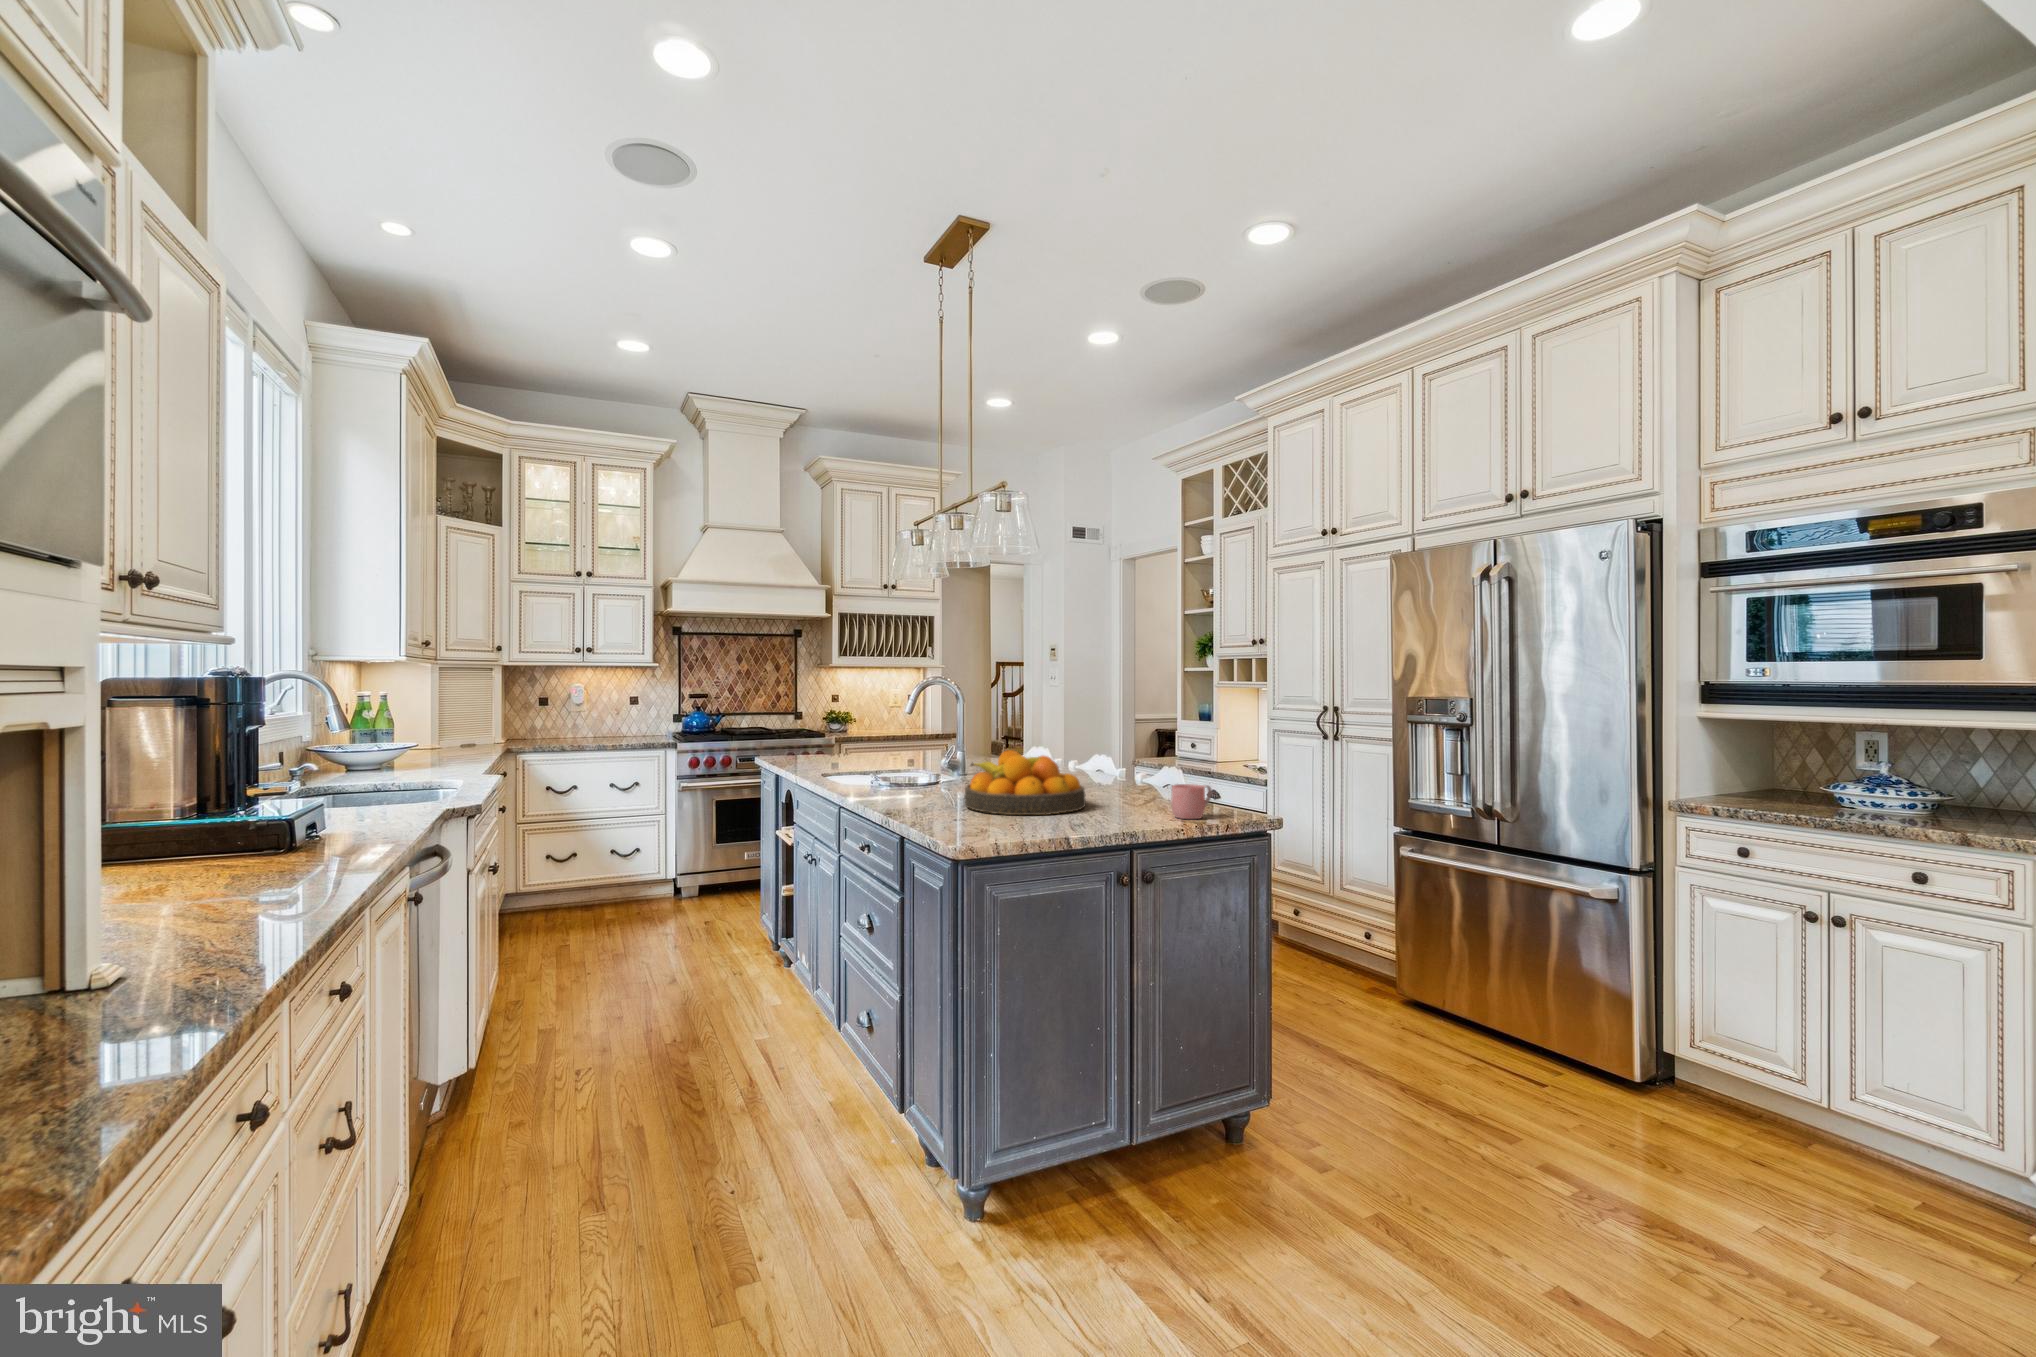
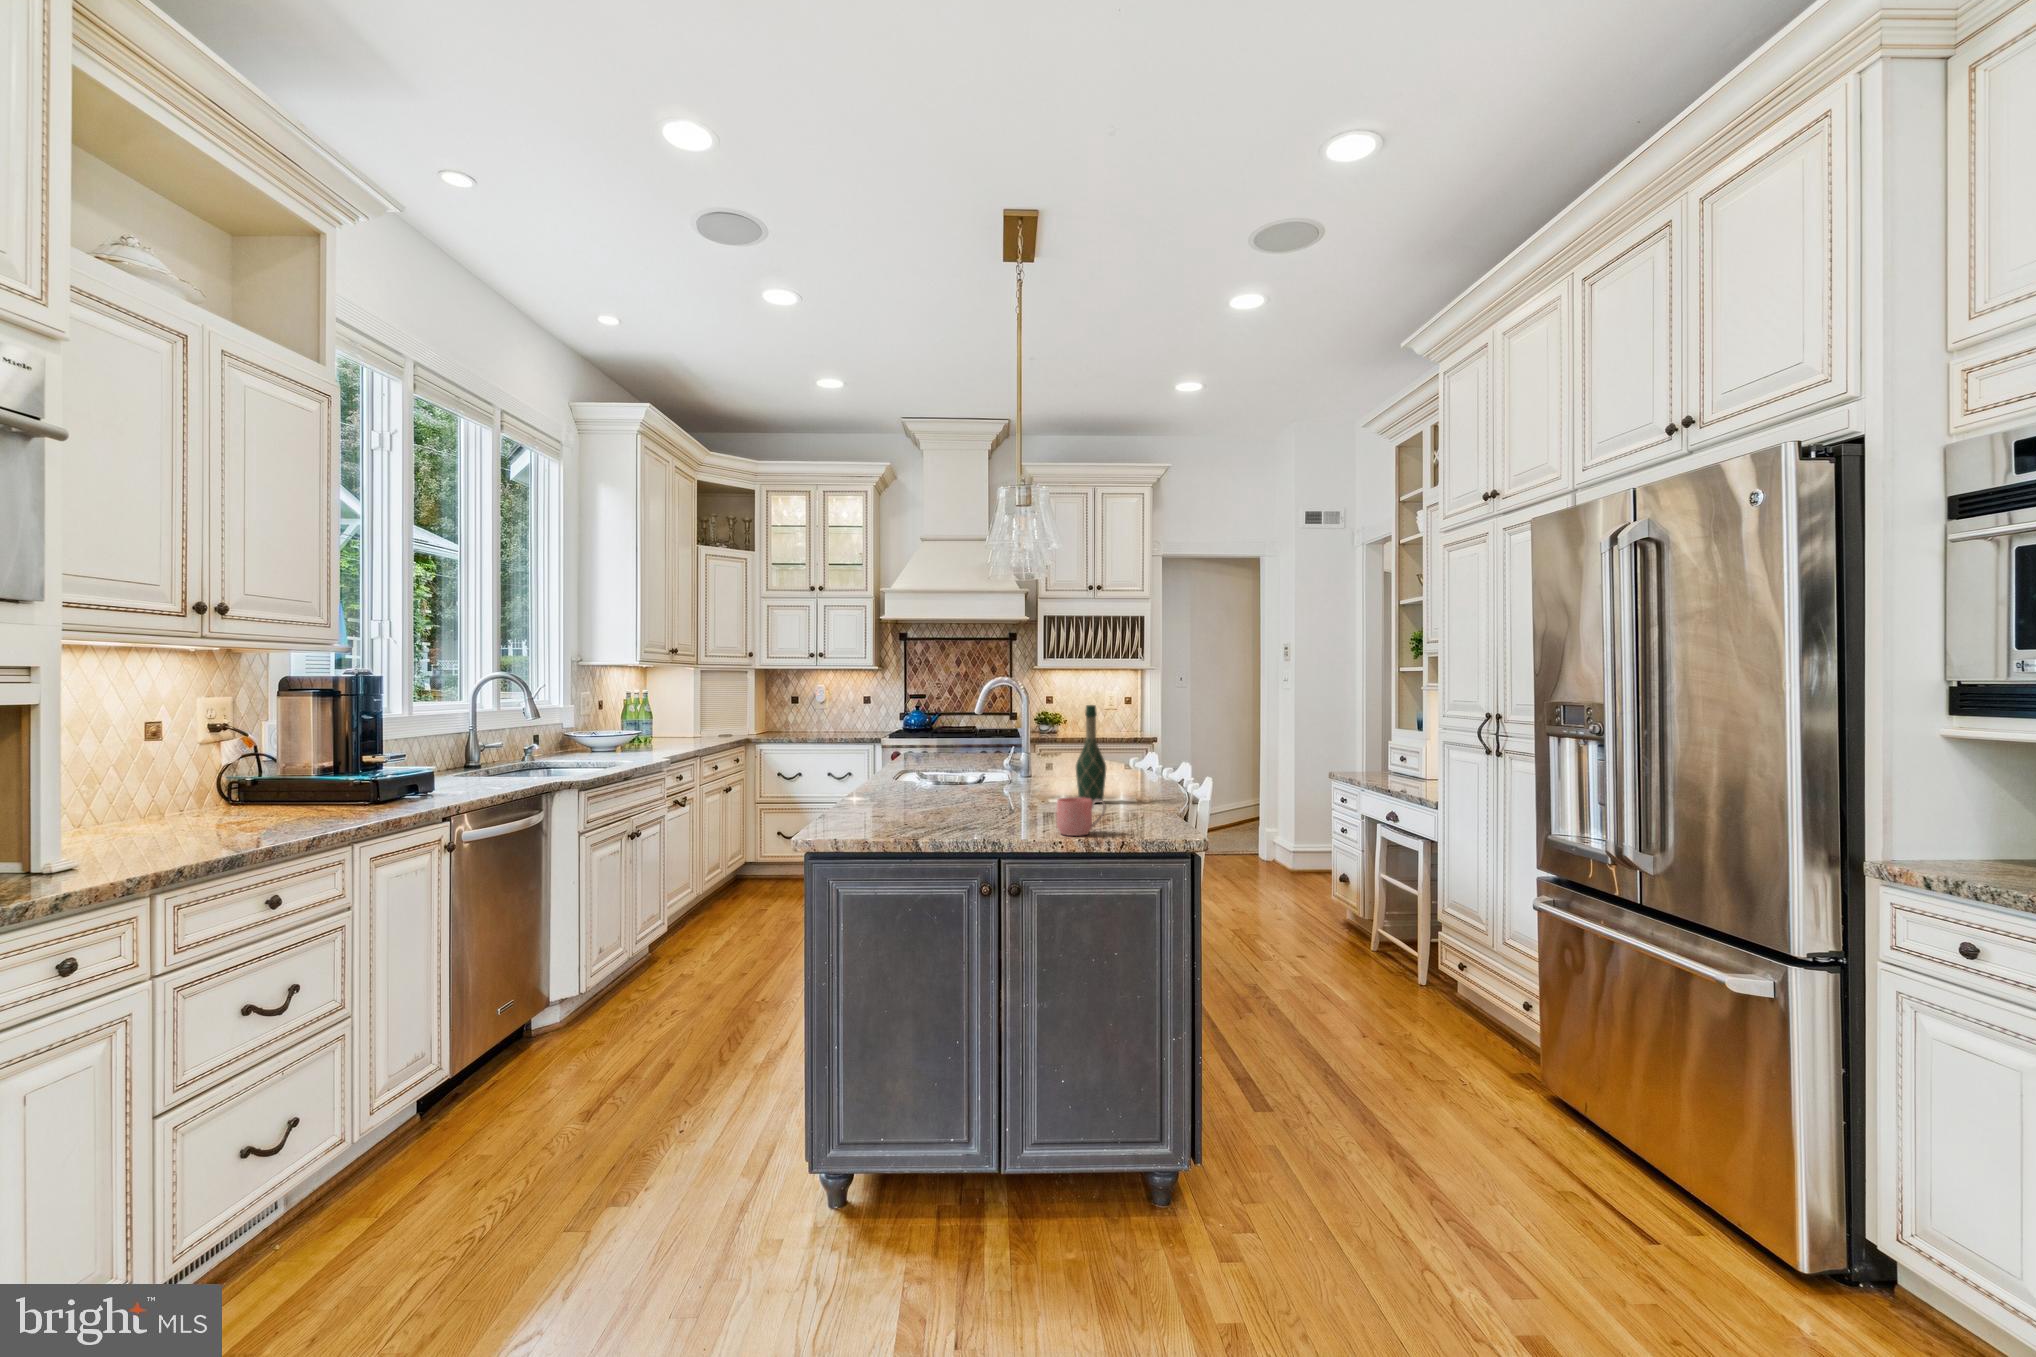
wine bottle: none [1088,700,1118,793] -> present [1076,705,1106,803]
fruit bowl: present [964,750,1086,815] -> none [902,755,1024,821]

